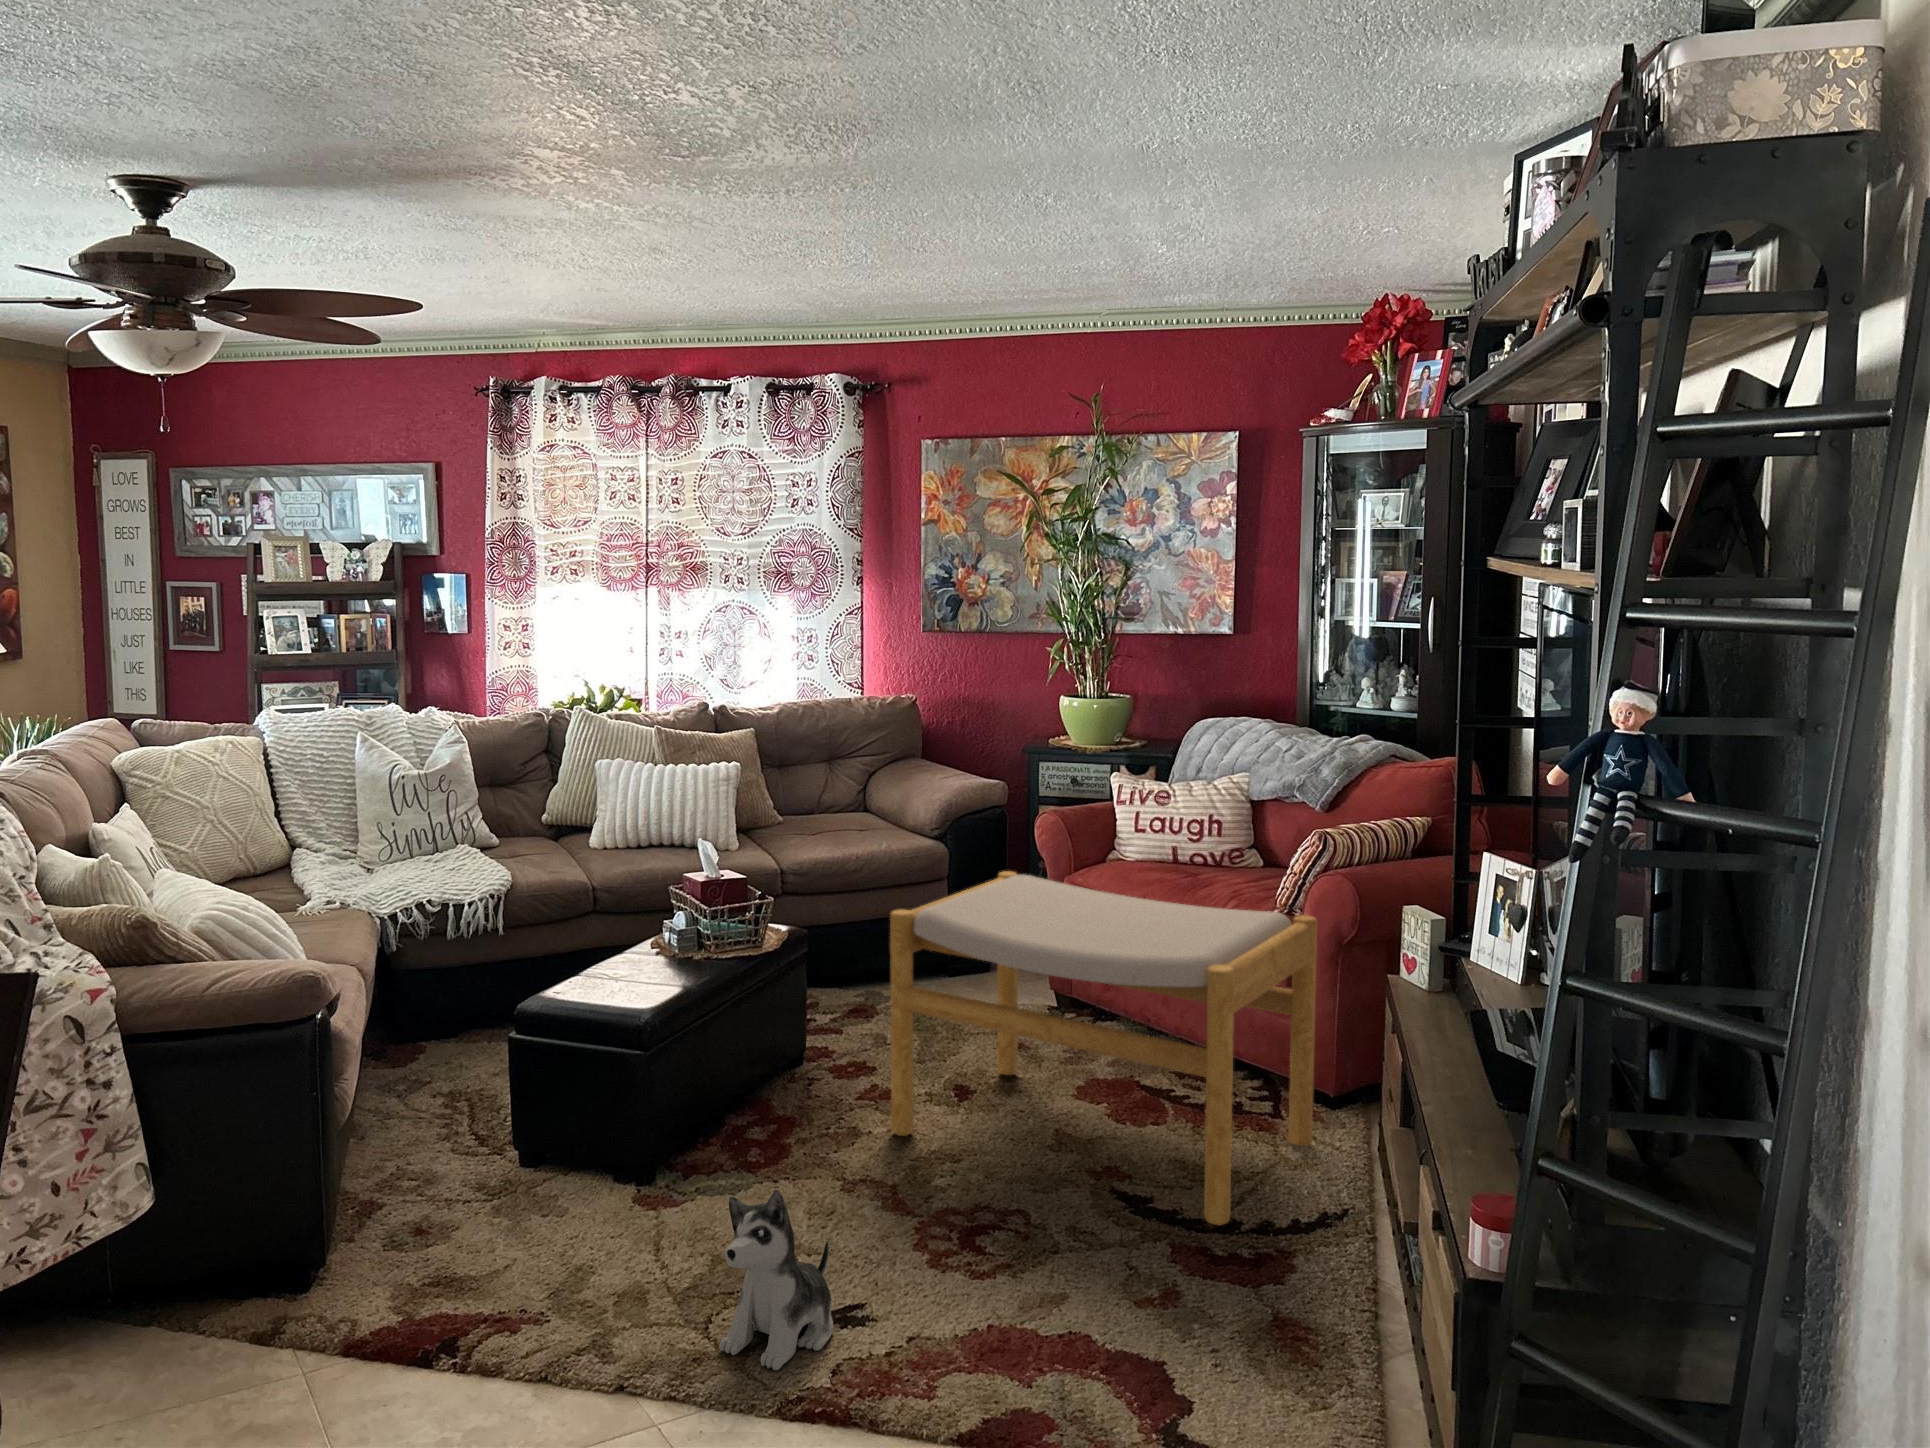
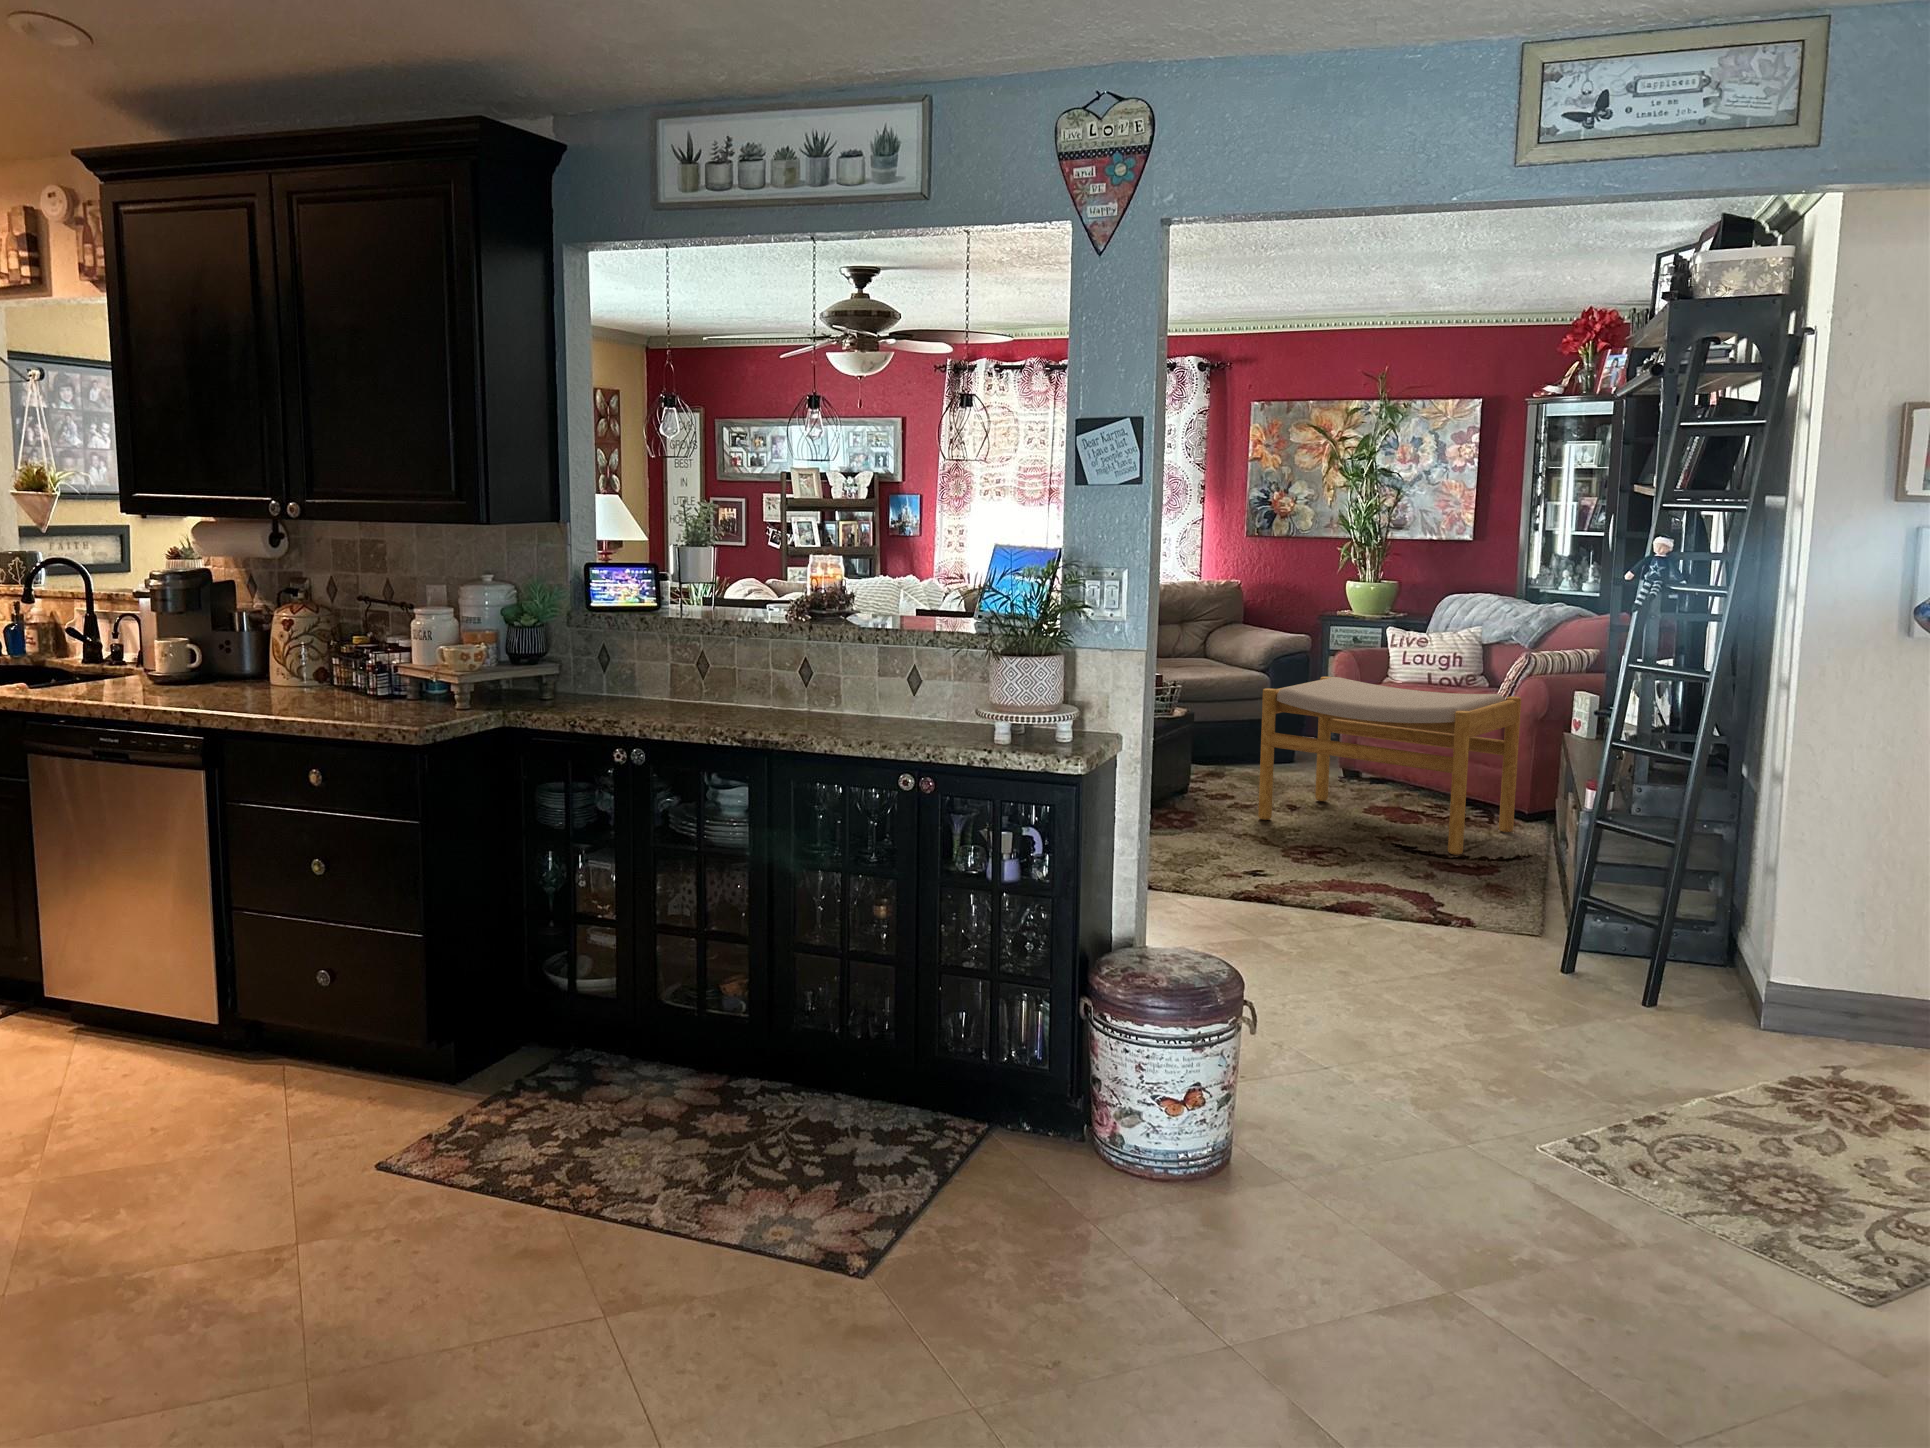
plush toy: present [720,1190,833,1370] -> none [1198,798,1254,883]

